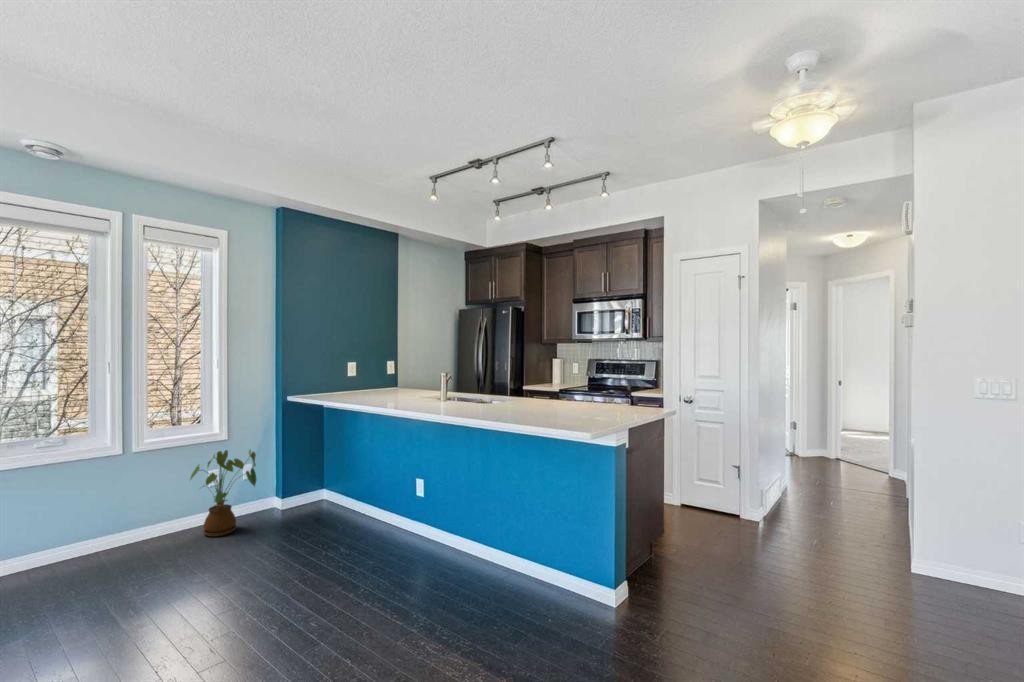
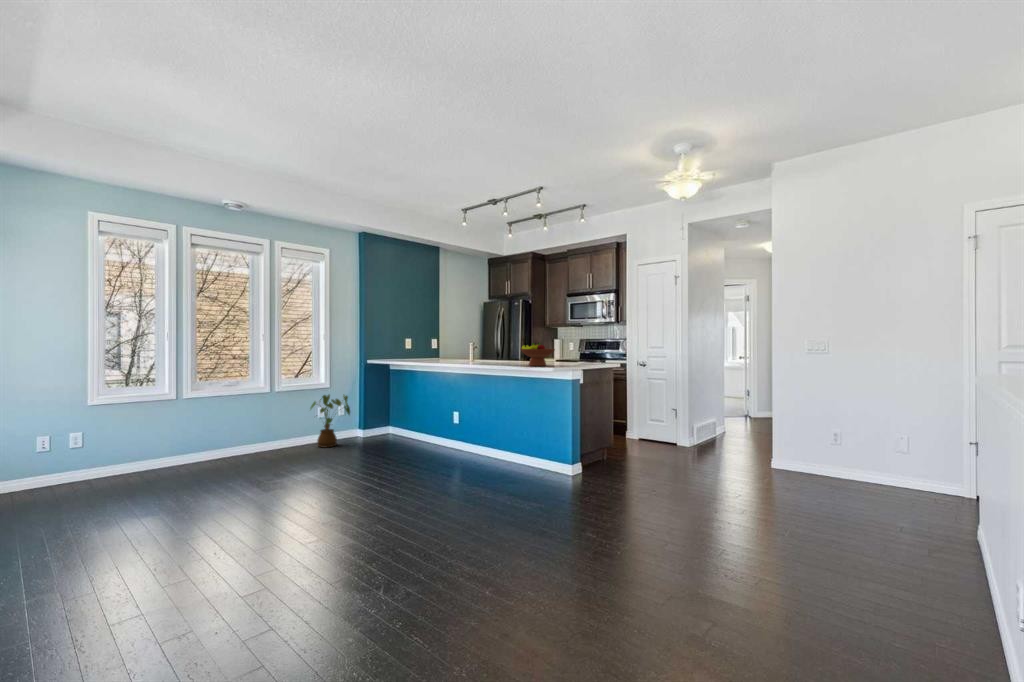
fruit bowl: none [526,381,584,420] -> present [521,342,555,366]

